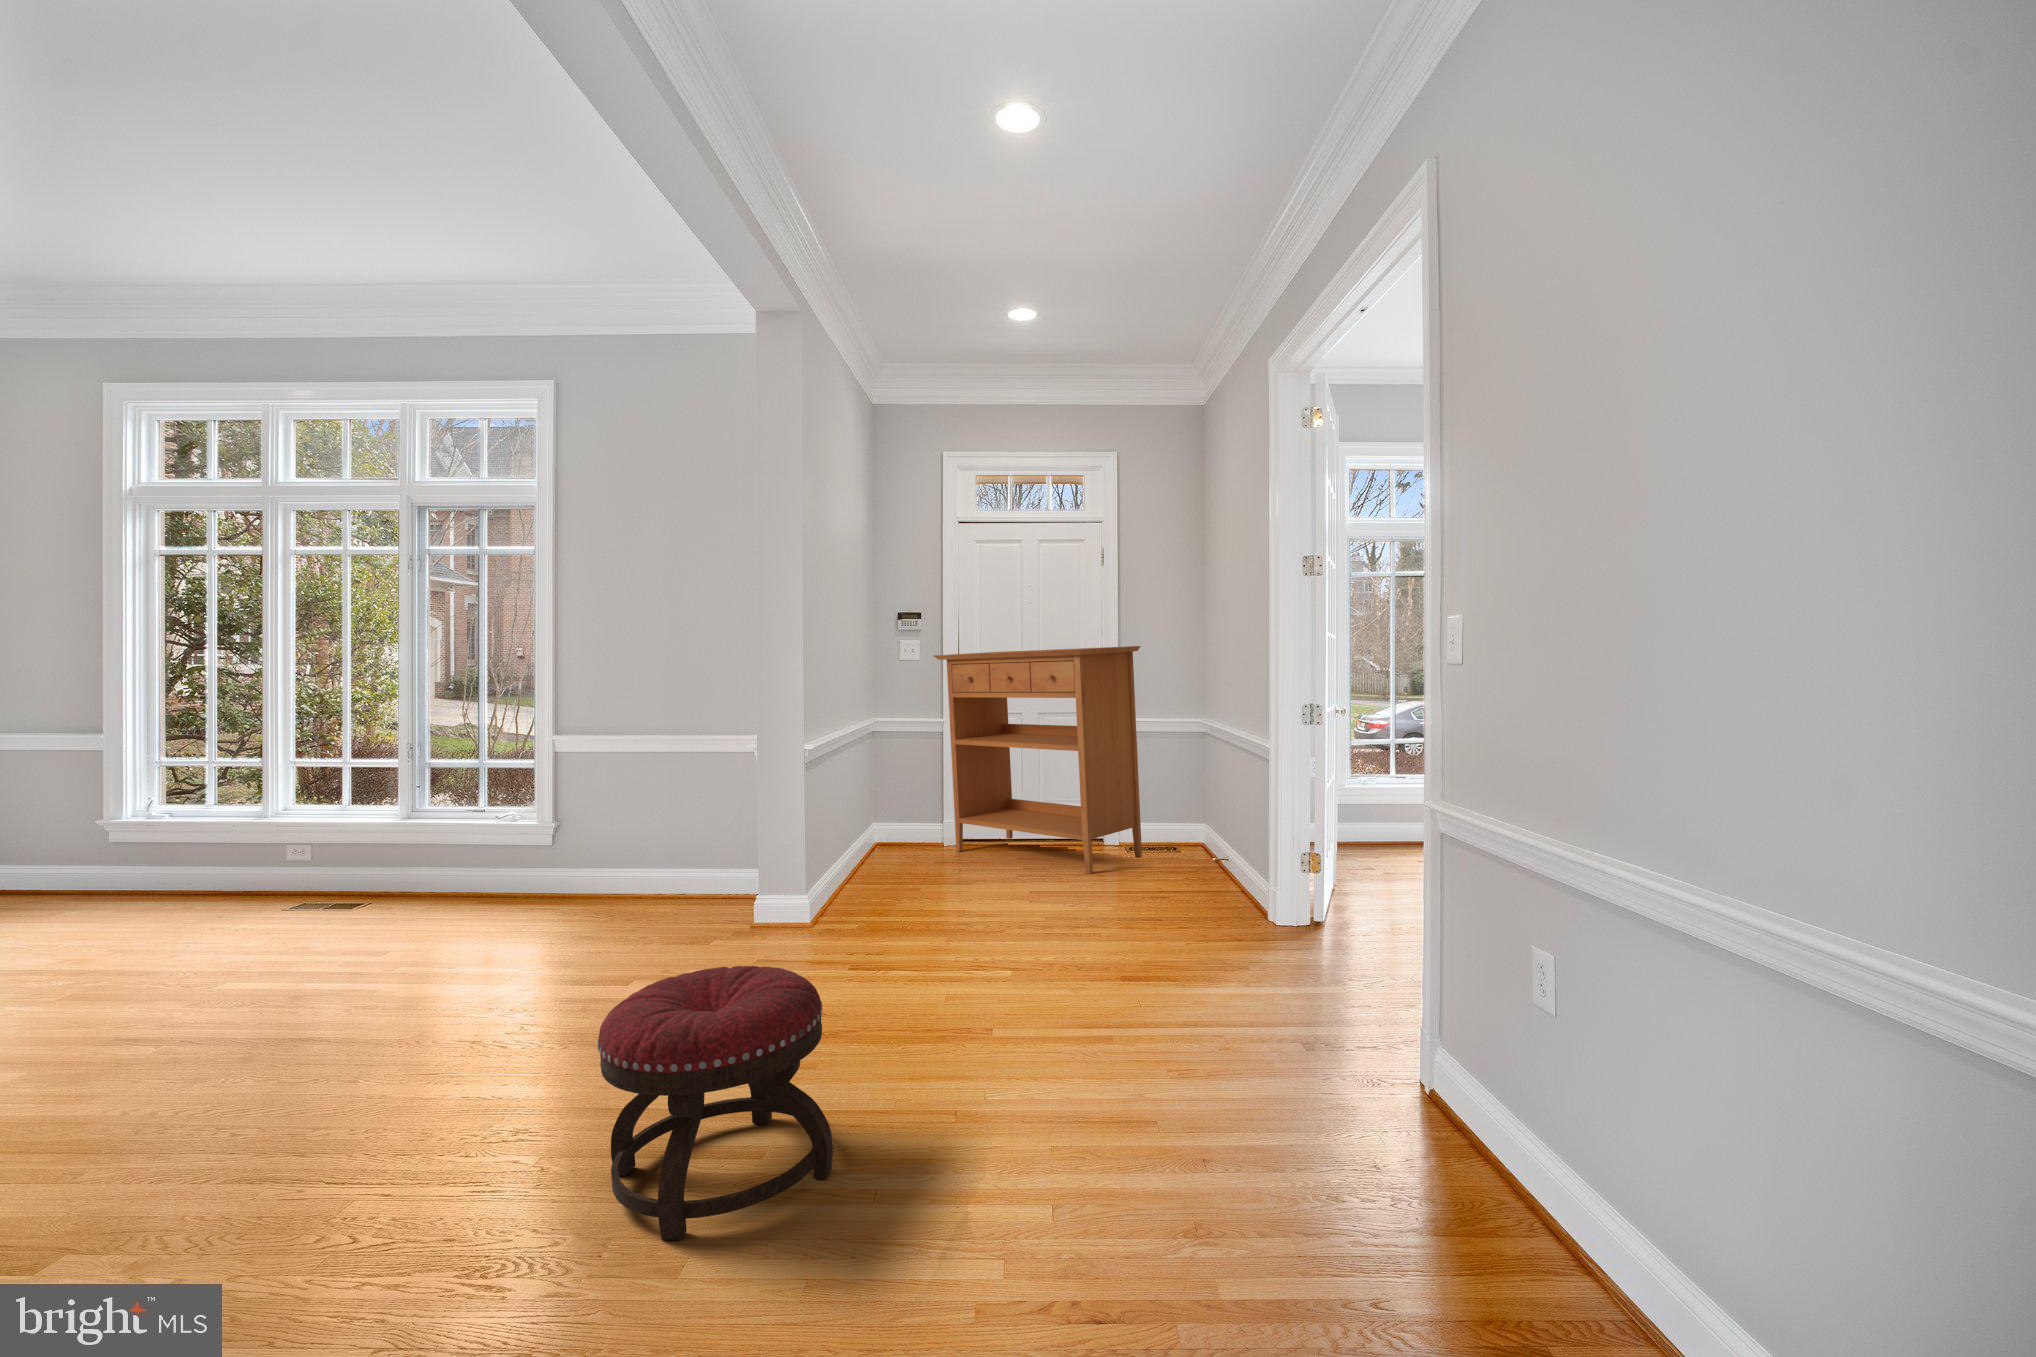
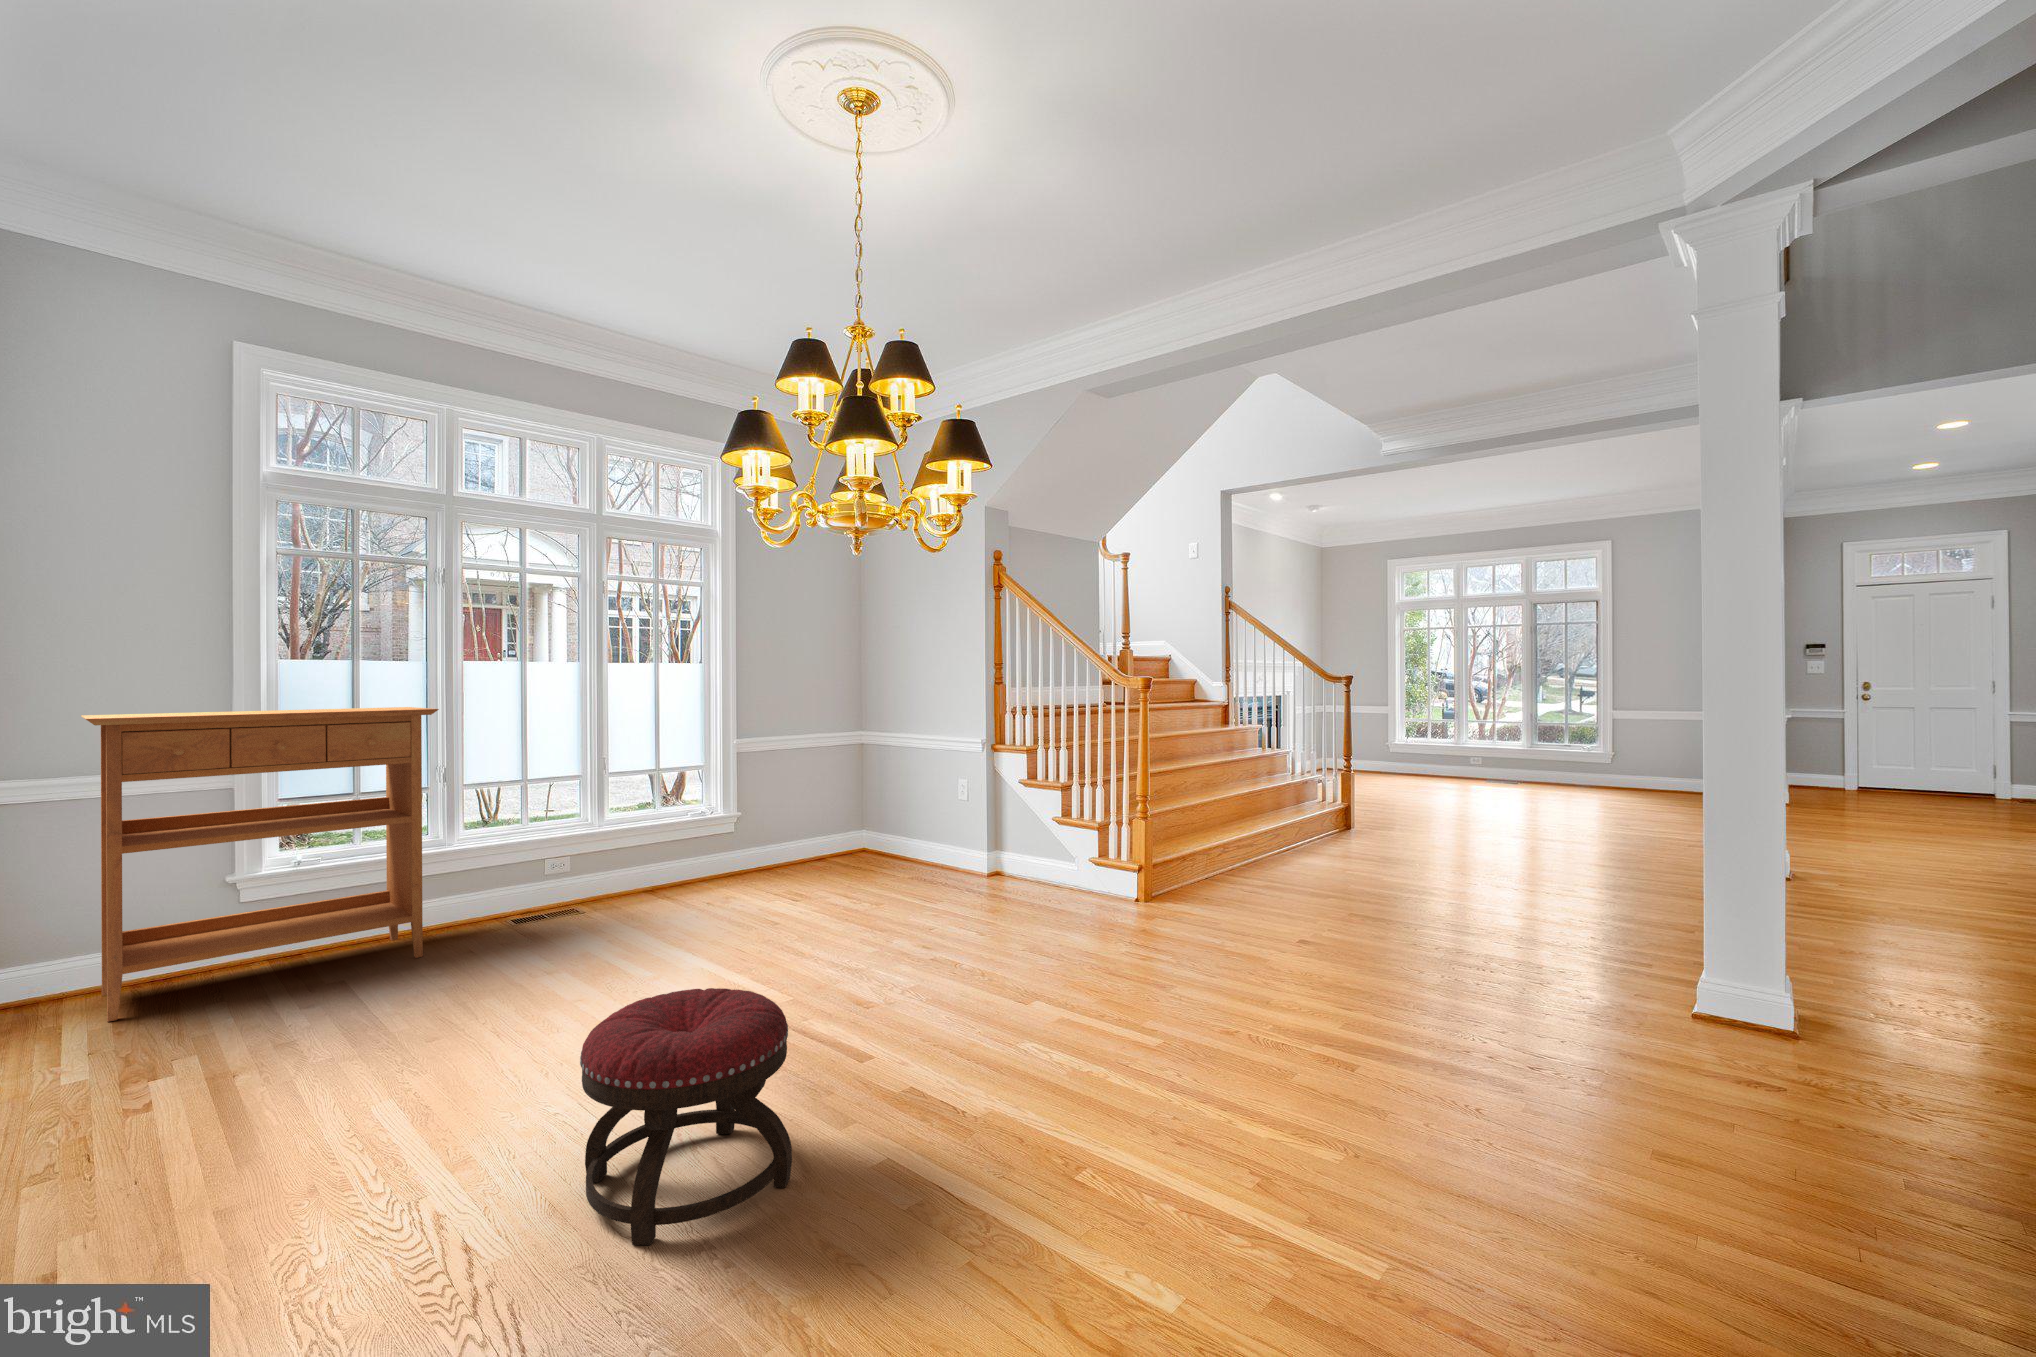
console table: present [933,646,1142,874] -> present [81,707,439,1022]

